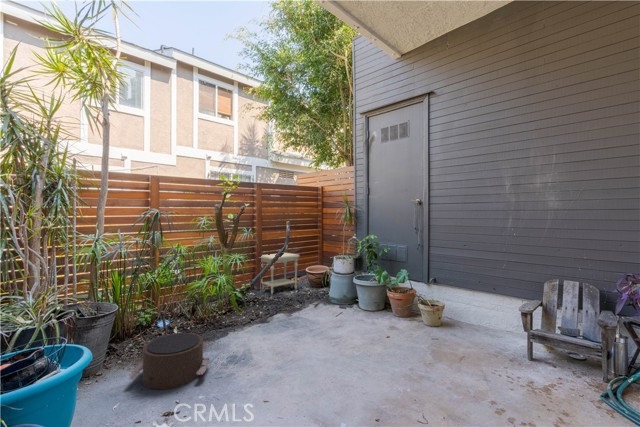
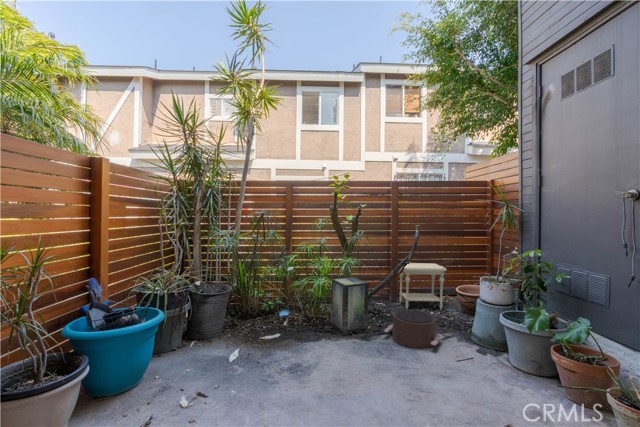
storage box: none [220,271,258,323] -> present [330,277,369,333]
pouf: present [129,333,210,389] -> present [384,309,441,349]

